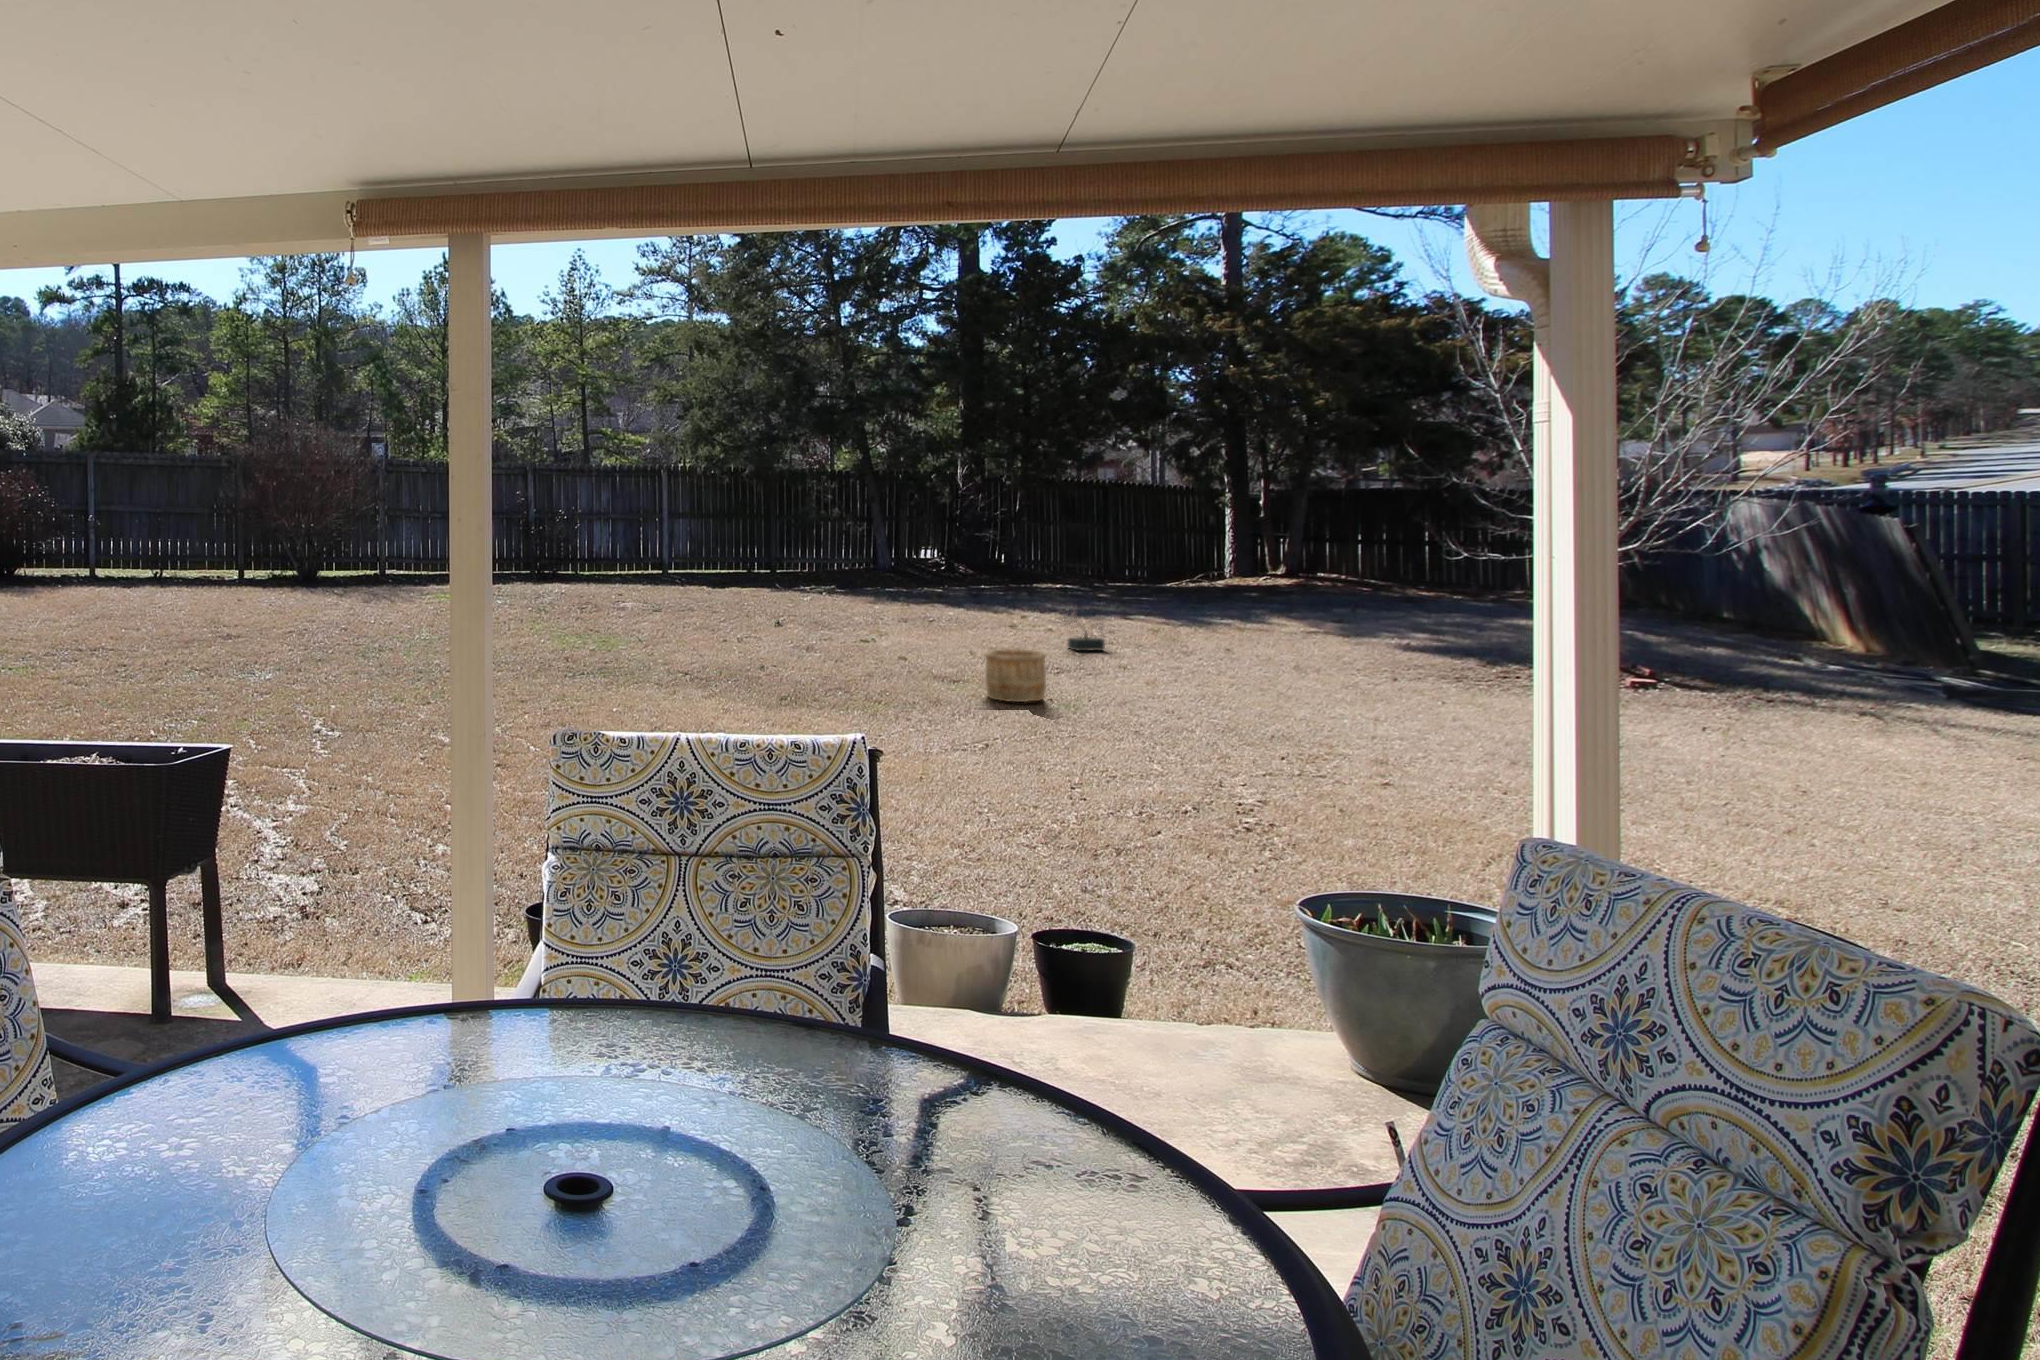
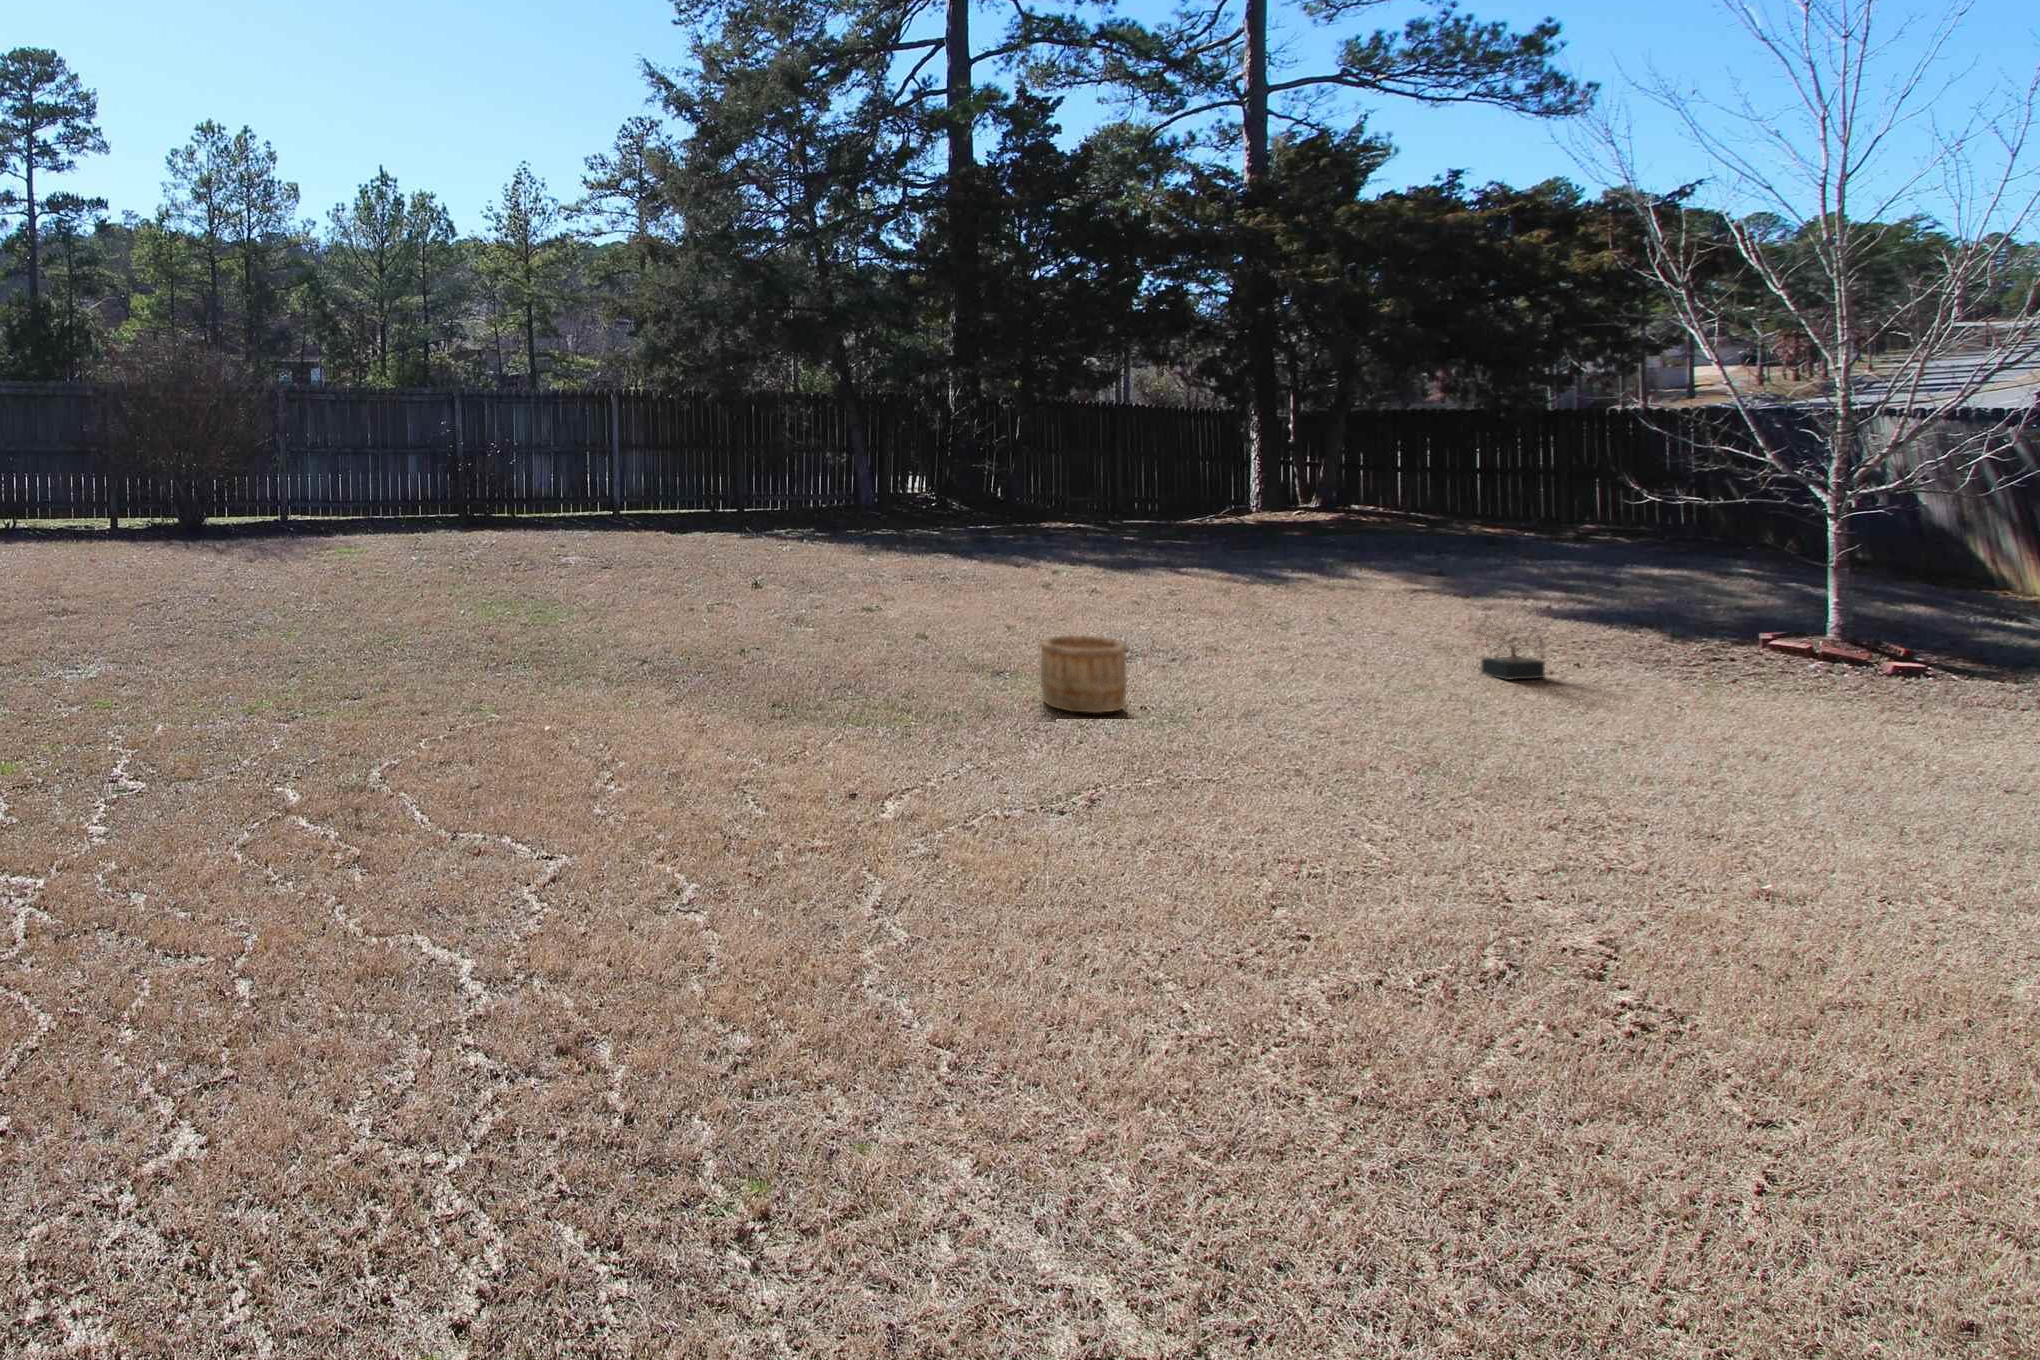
decorative plant: present [1060,610,1108,651] -> present [1468,614,1545,680]

